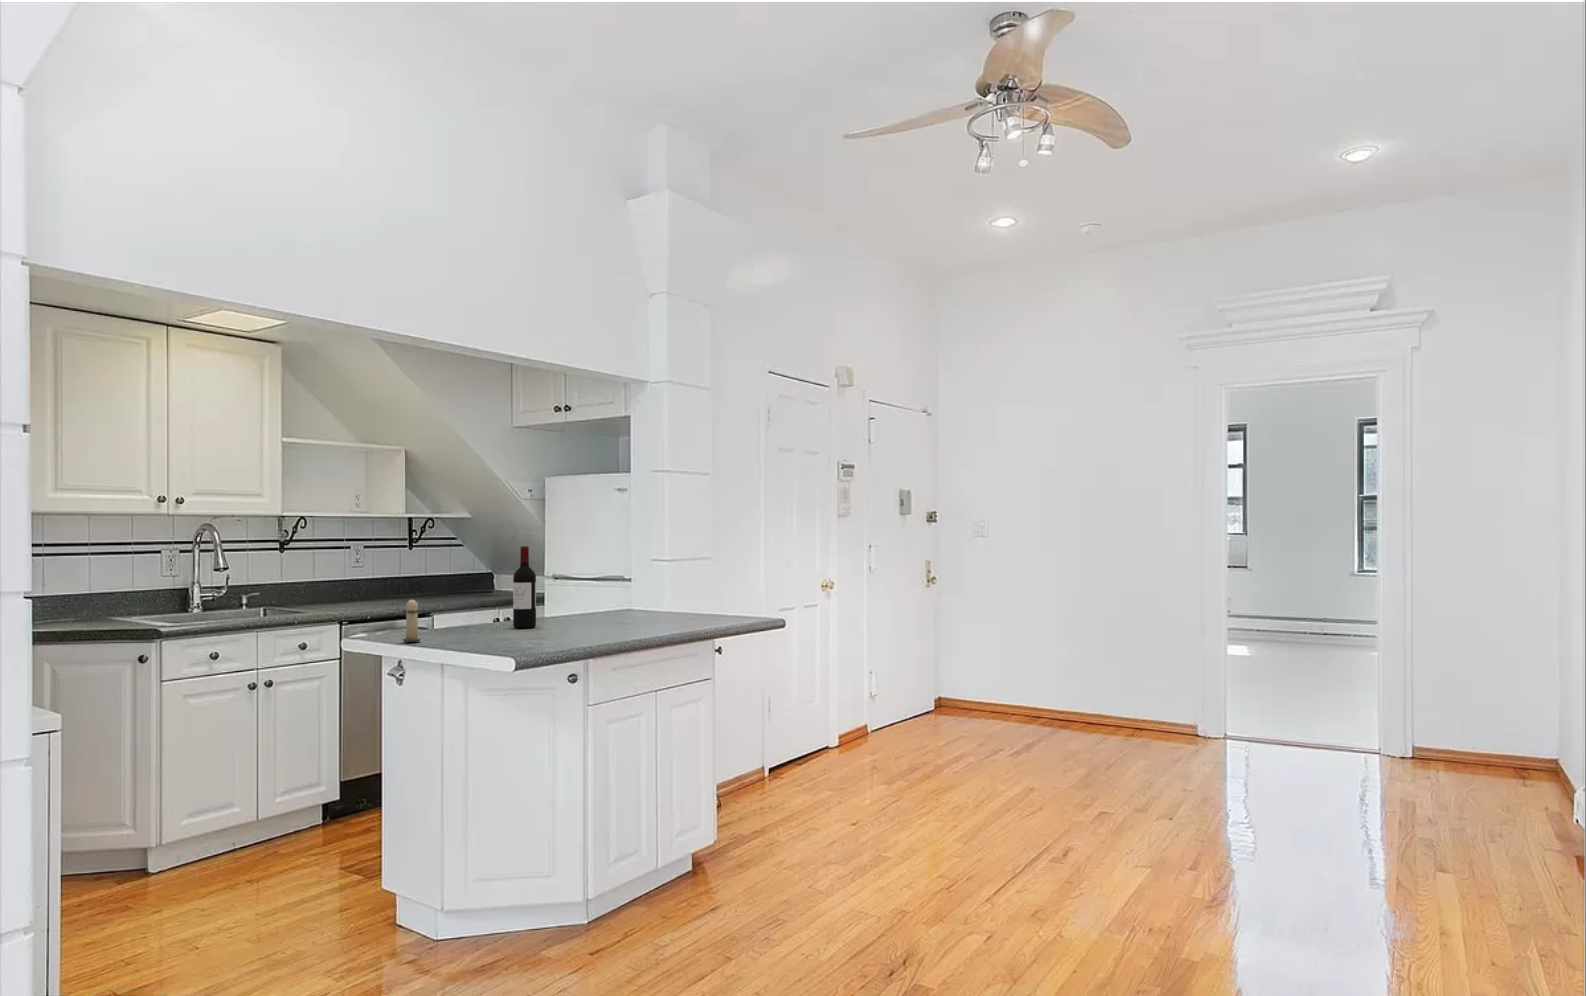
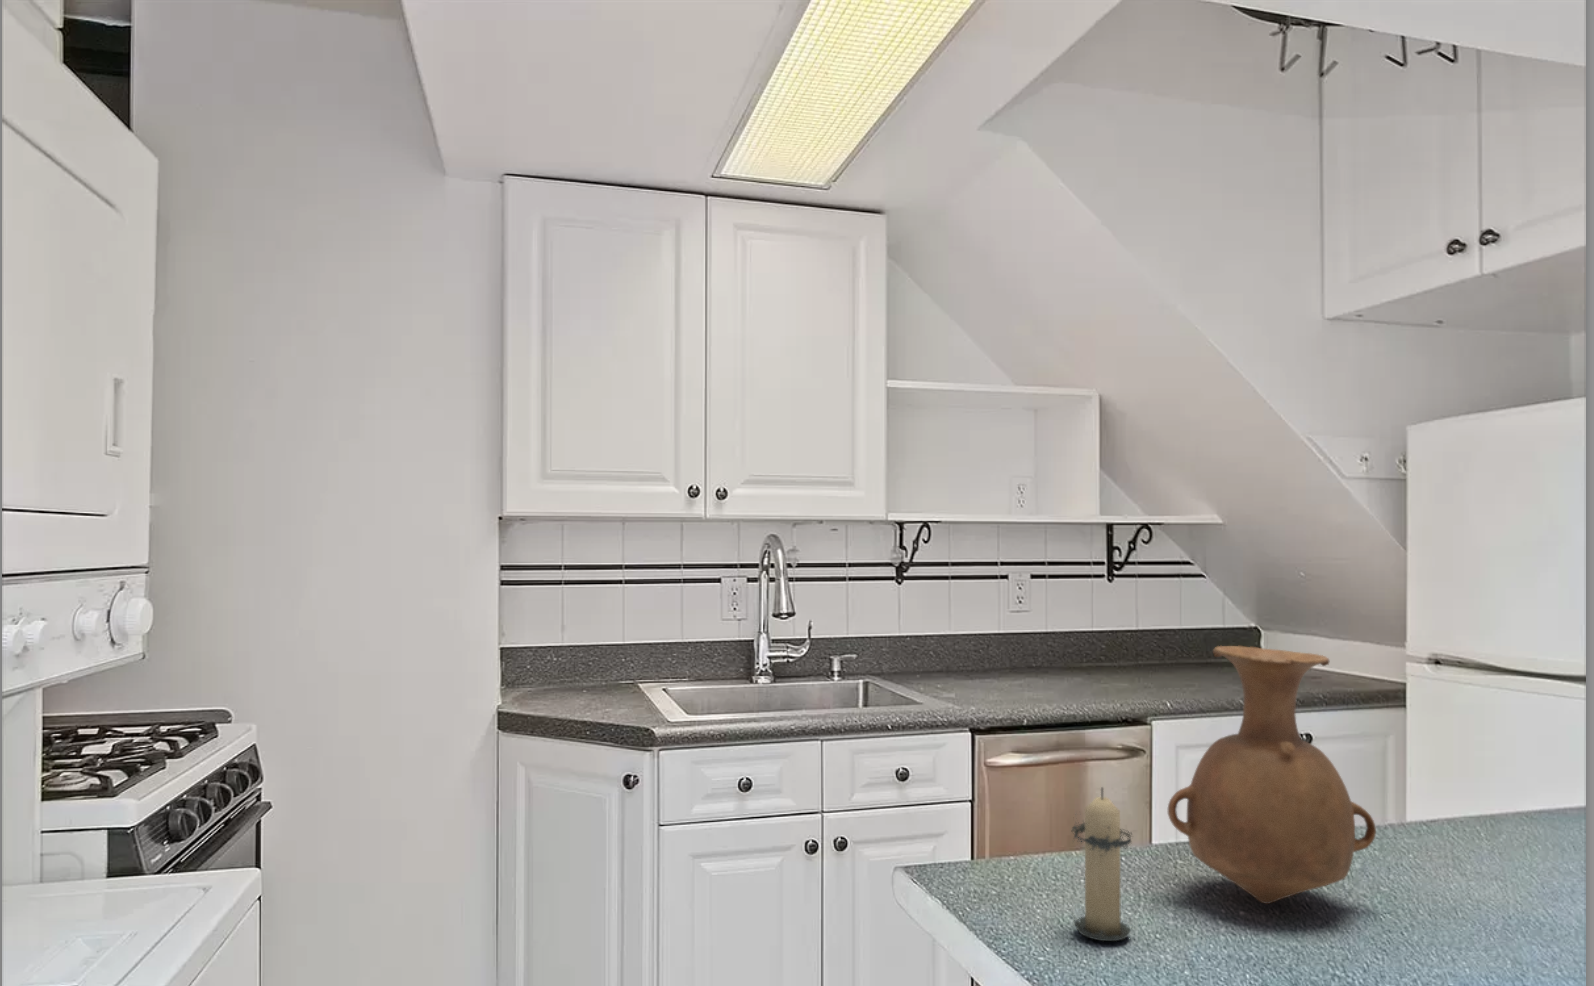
wine bottle: present [513,546,536,628] -> none [1411,626,1494,893]
vase: none [433,555,498,634] -> present [1168,646,1376,904]

